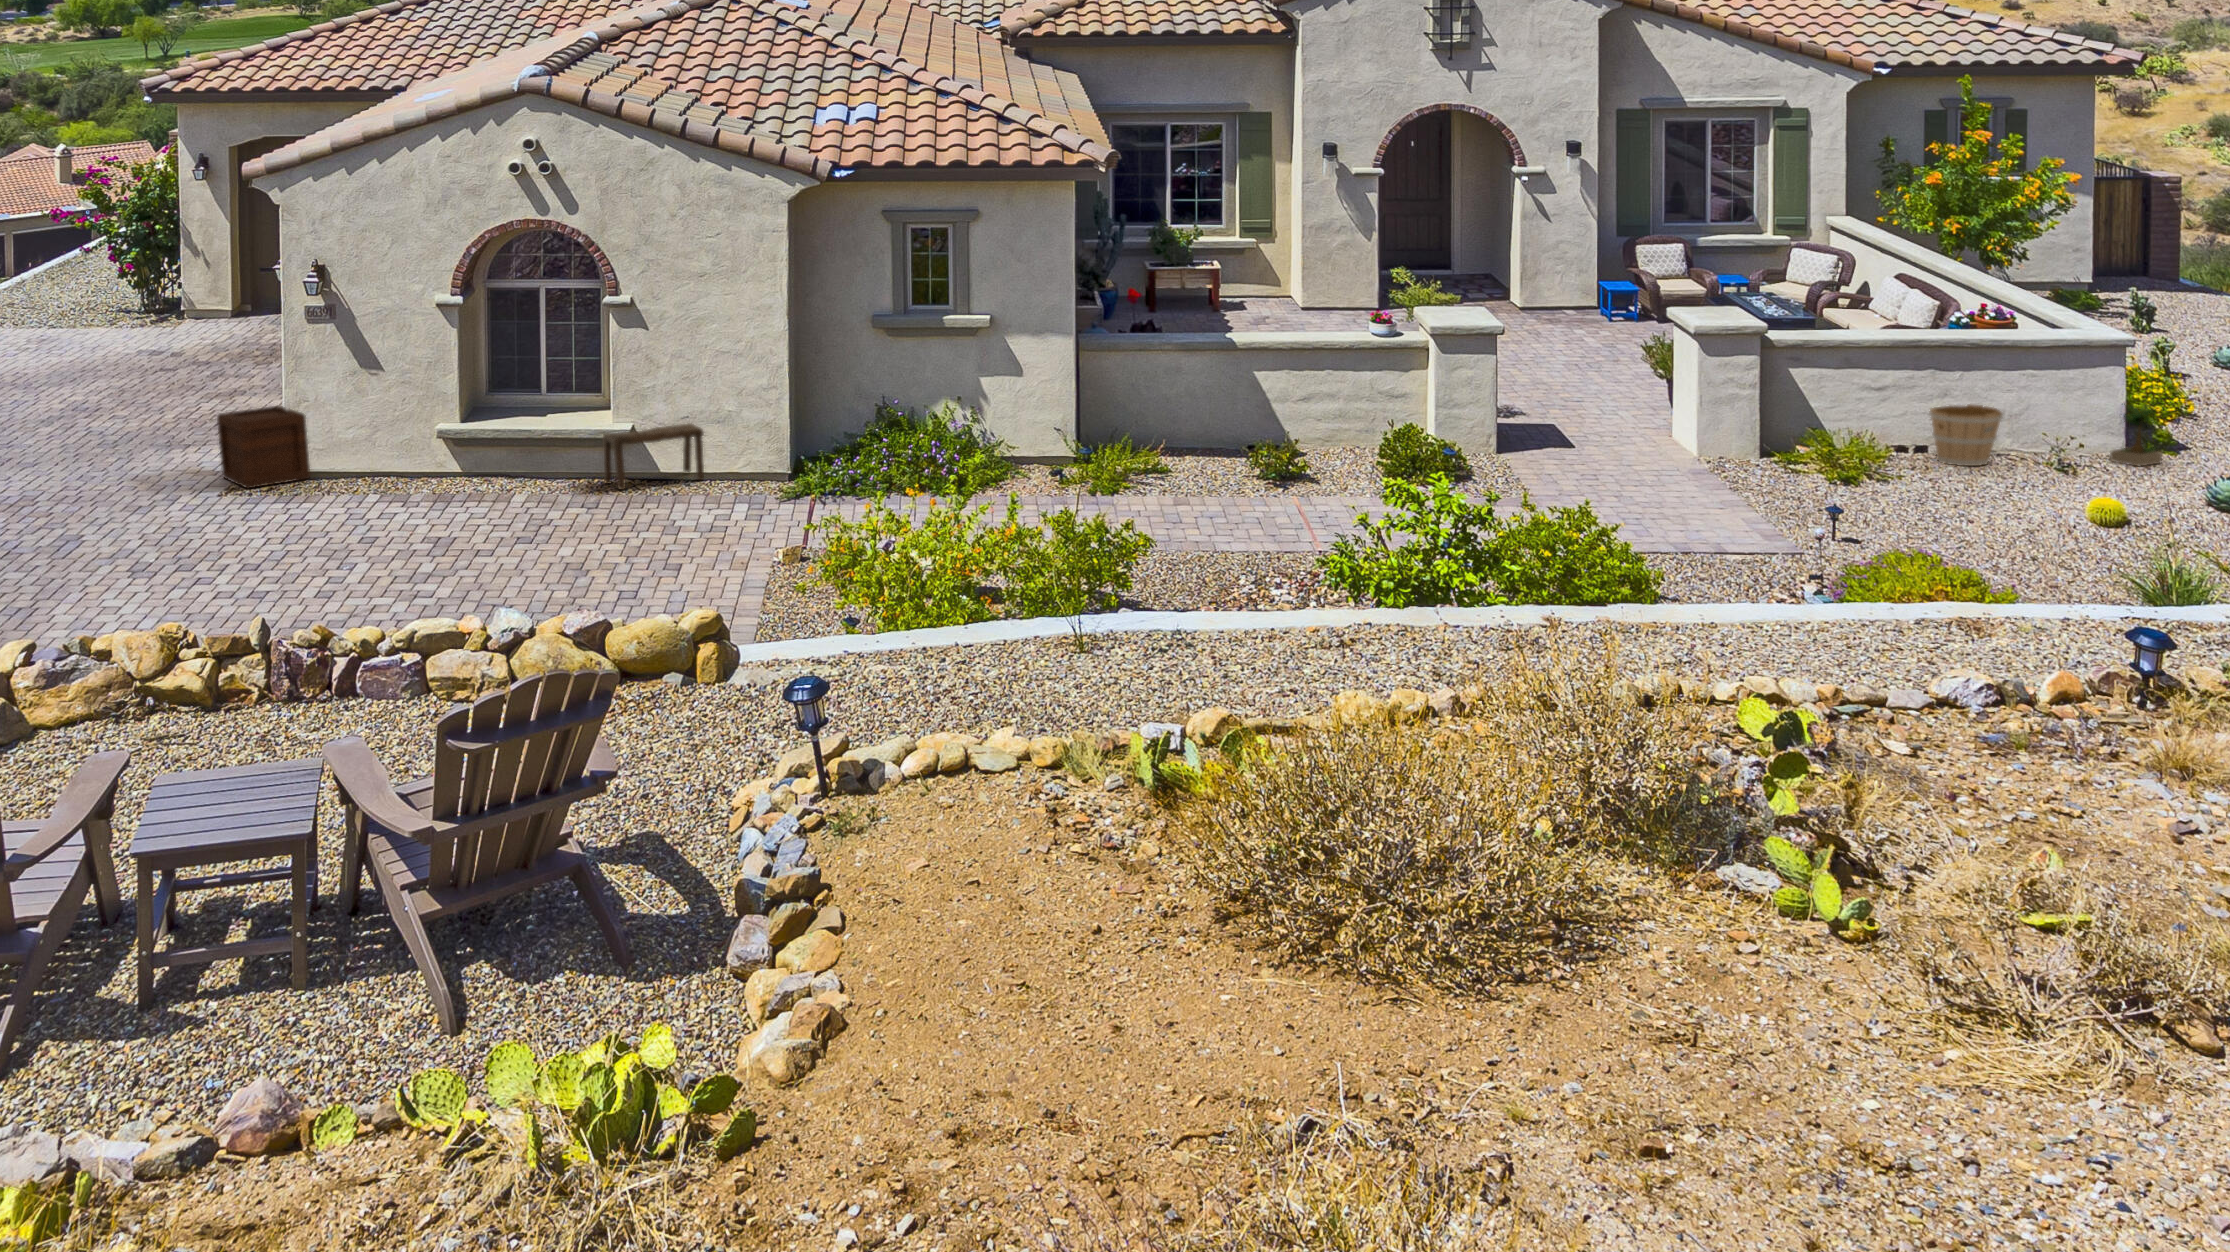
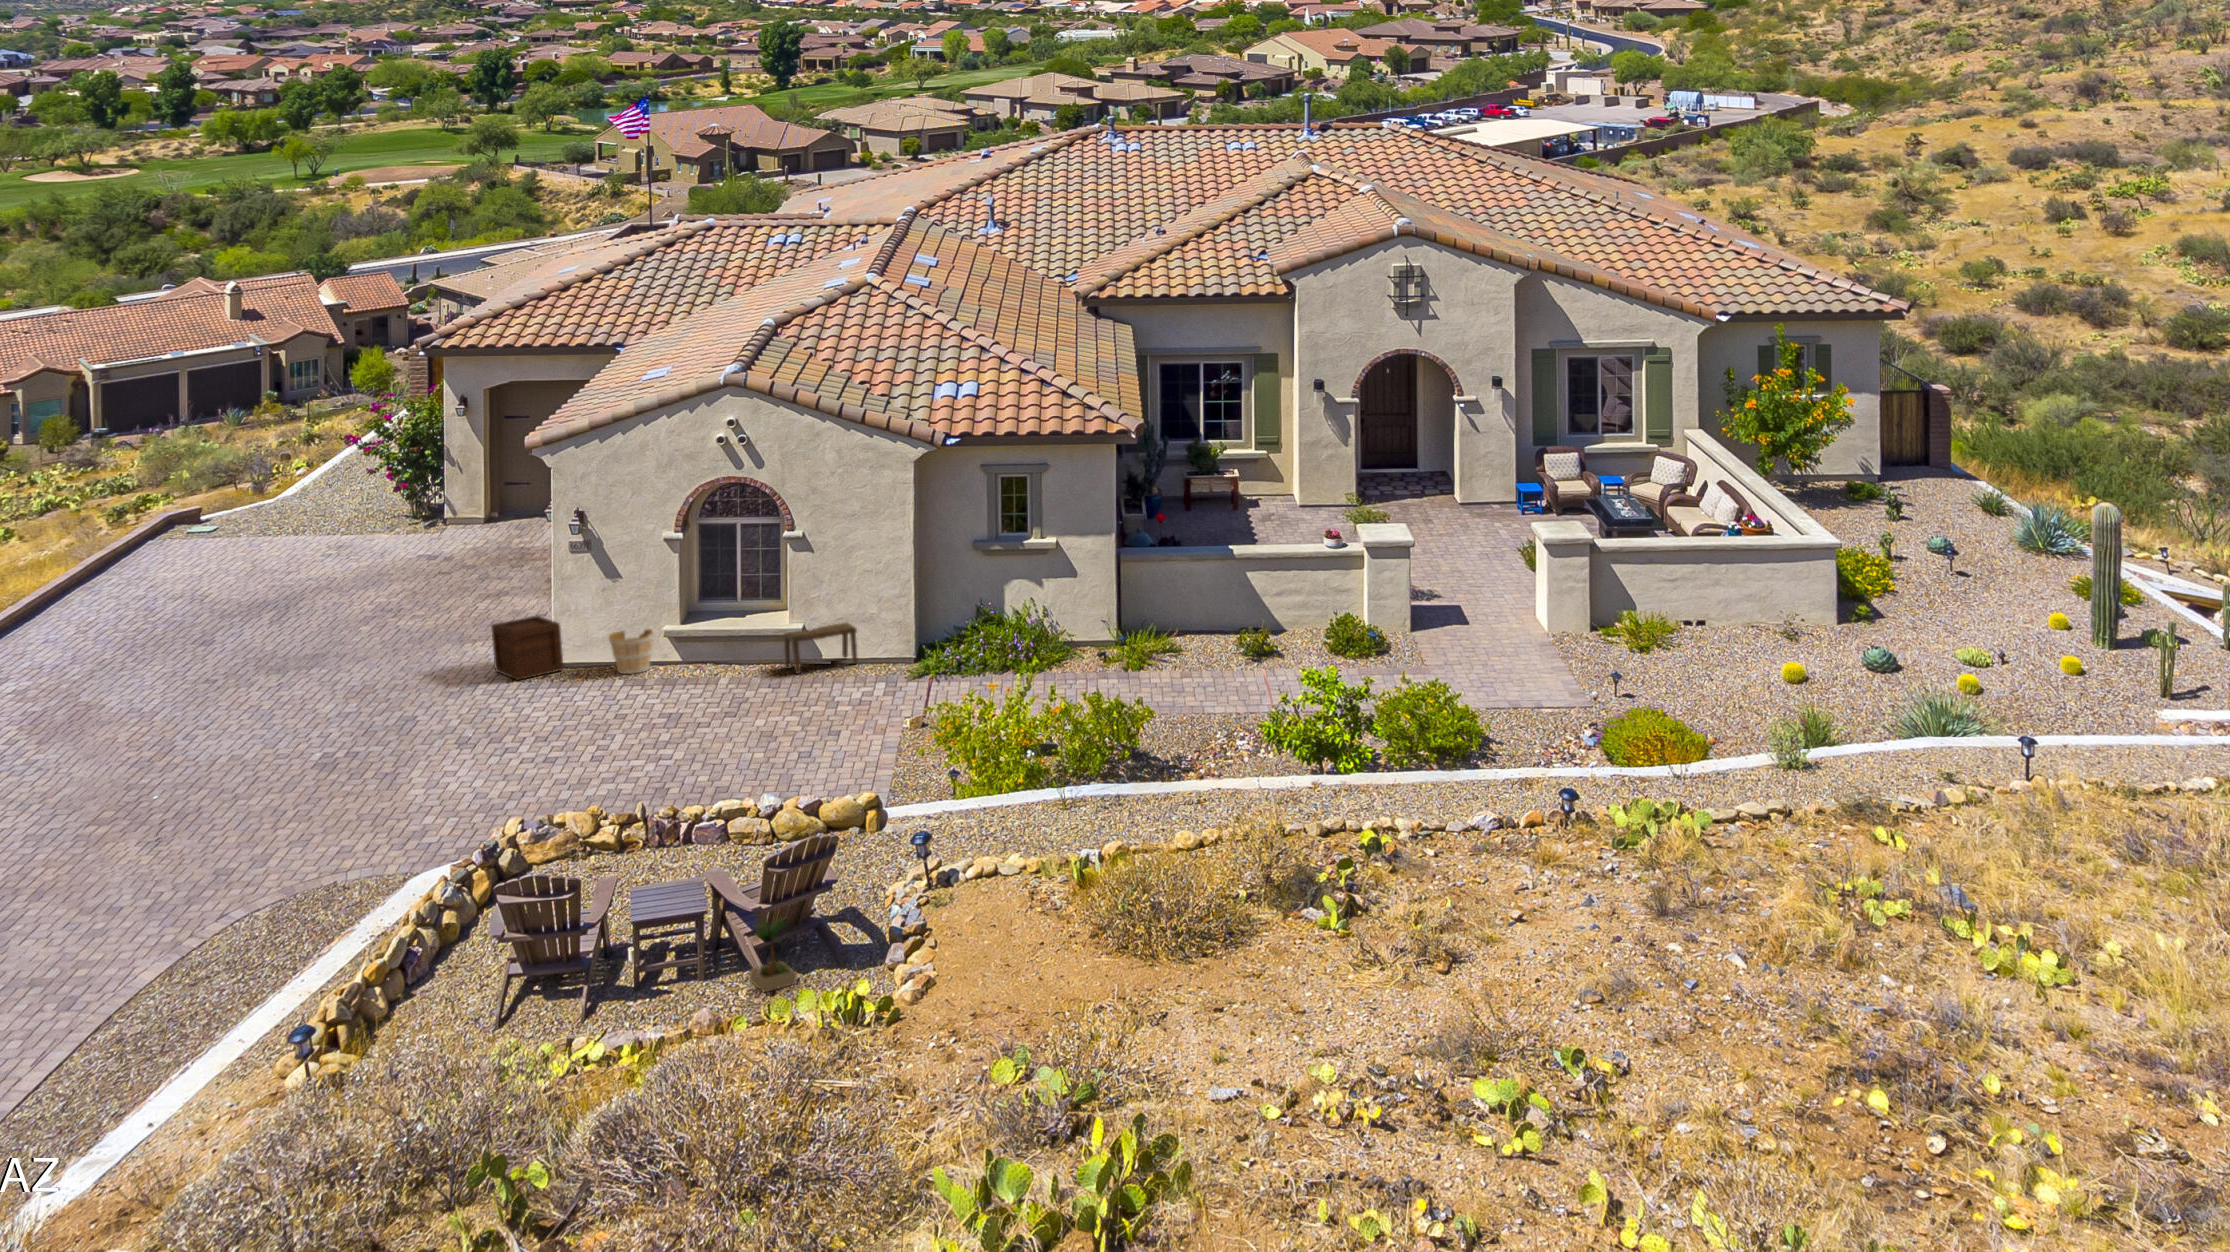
wooden bucket: present [1930,404,2003,466] -> present [609,629,654,674]
potted plant: present [2110,404,2162,466] -> present [750,917,796,992]

